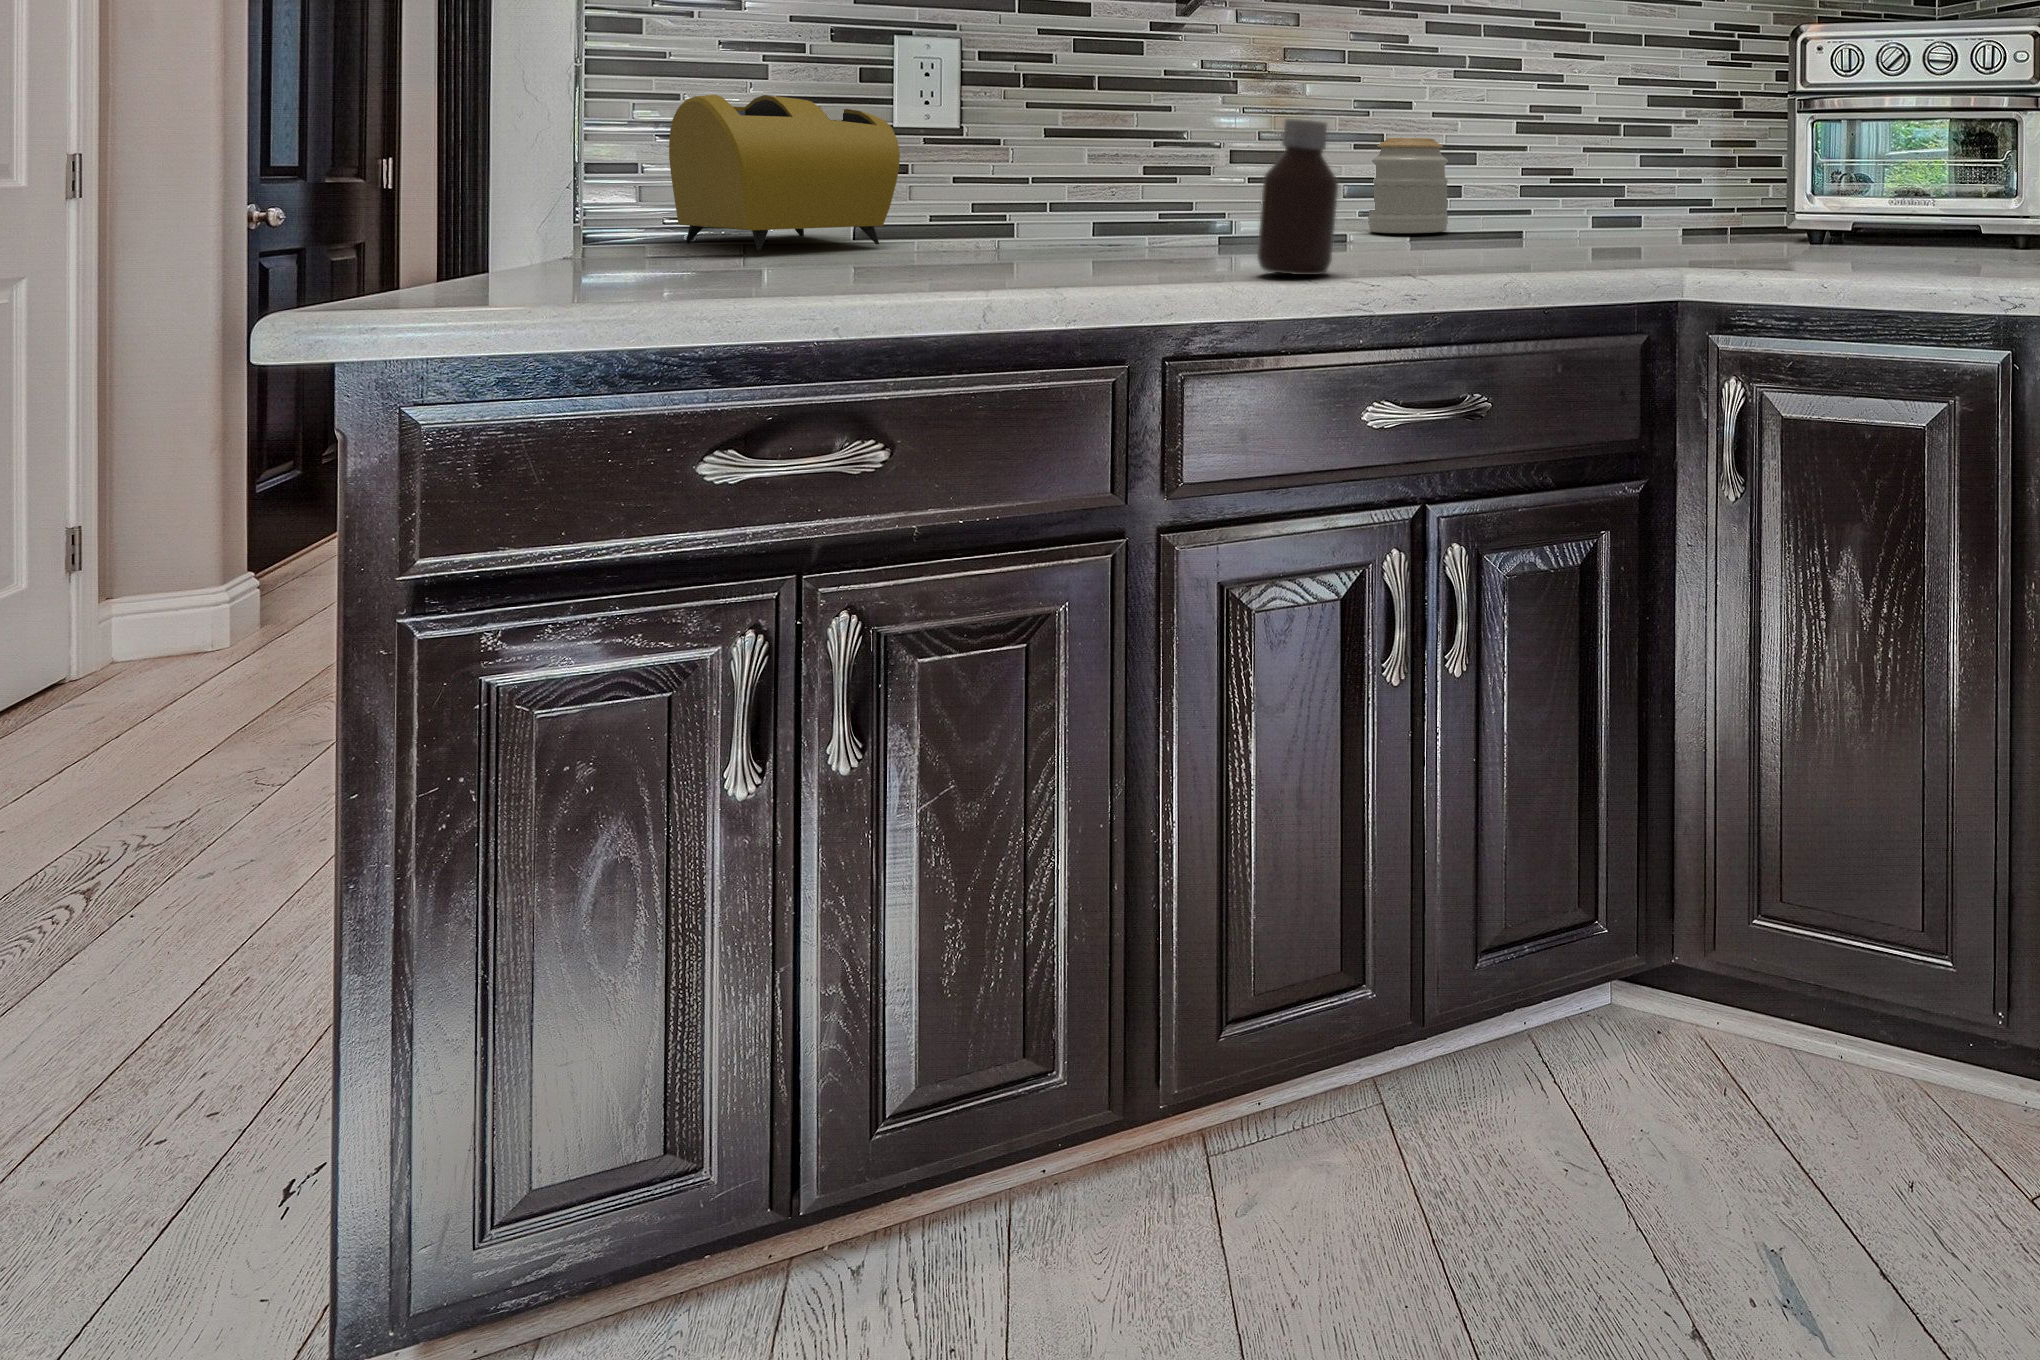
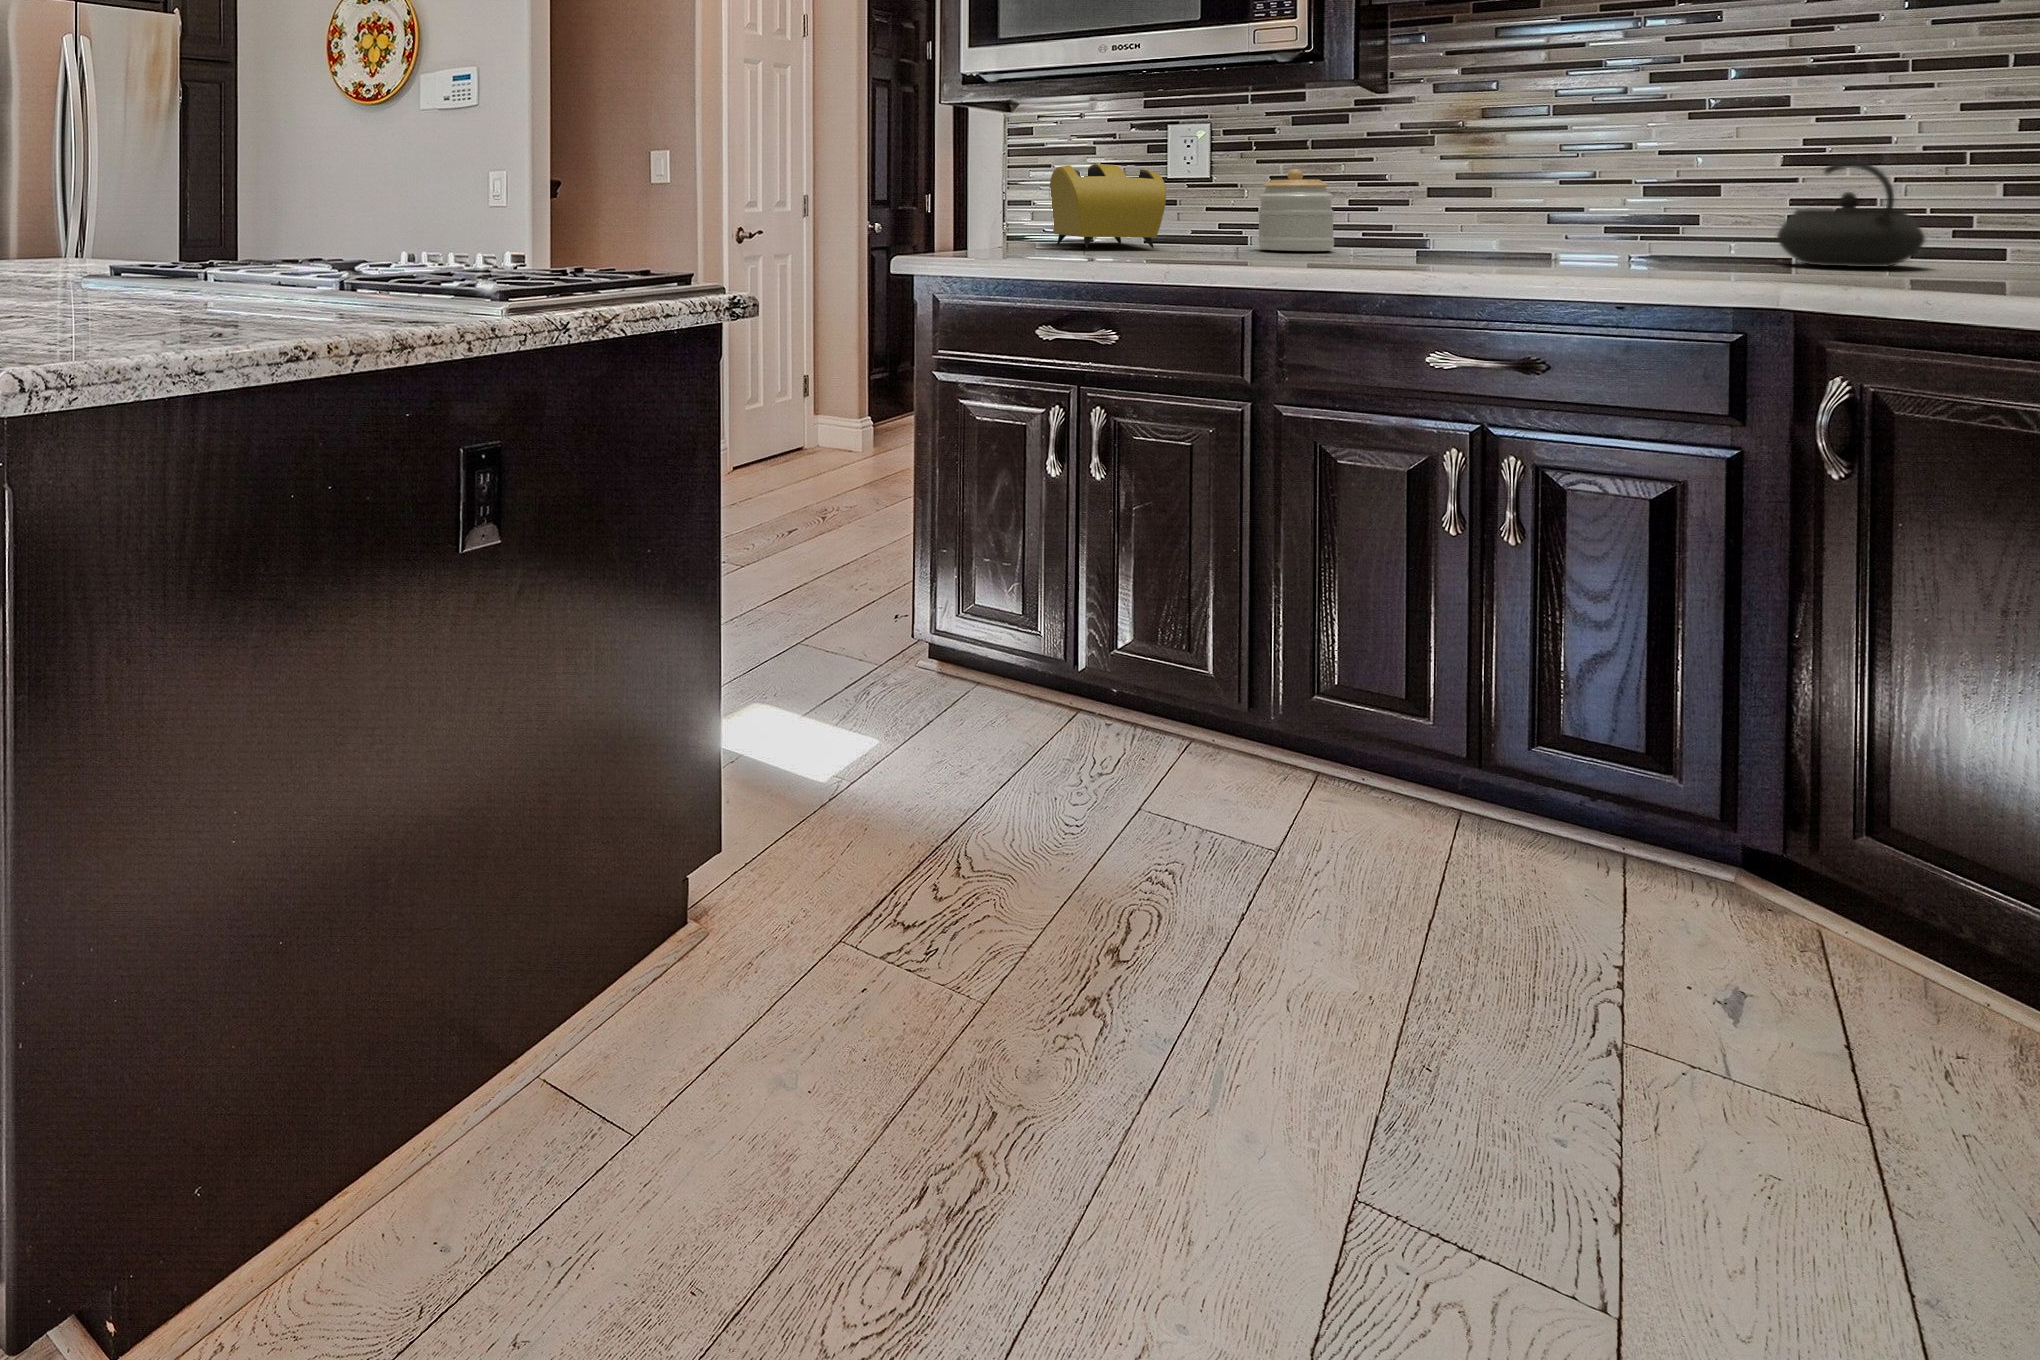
bottle: present [1257,119,1338,275] -> none [1362,173,1429,275]
kettle: none [1515,126,1611,232] -> present [1777,160,1925,267]
jar: present [1368,137,1448,233] -> present [1258,169,1334,251]

